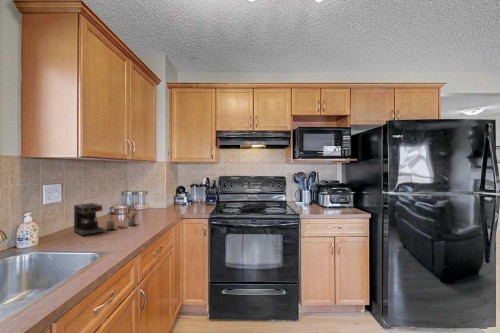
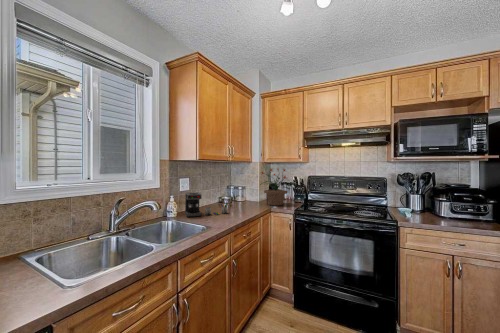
potted plant: none [168,168,203,211] -> present [260,169,290,205]

